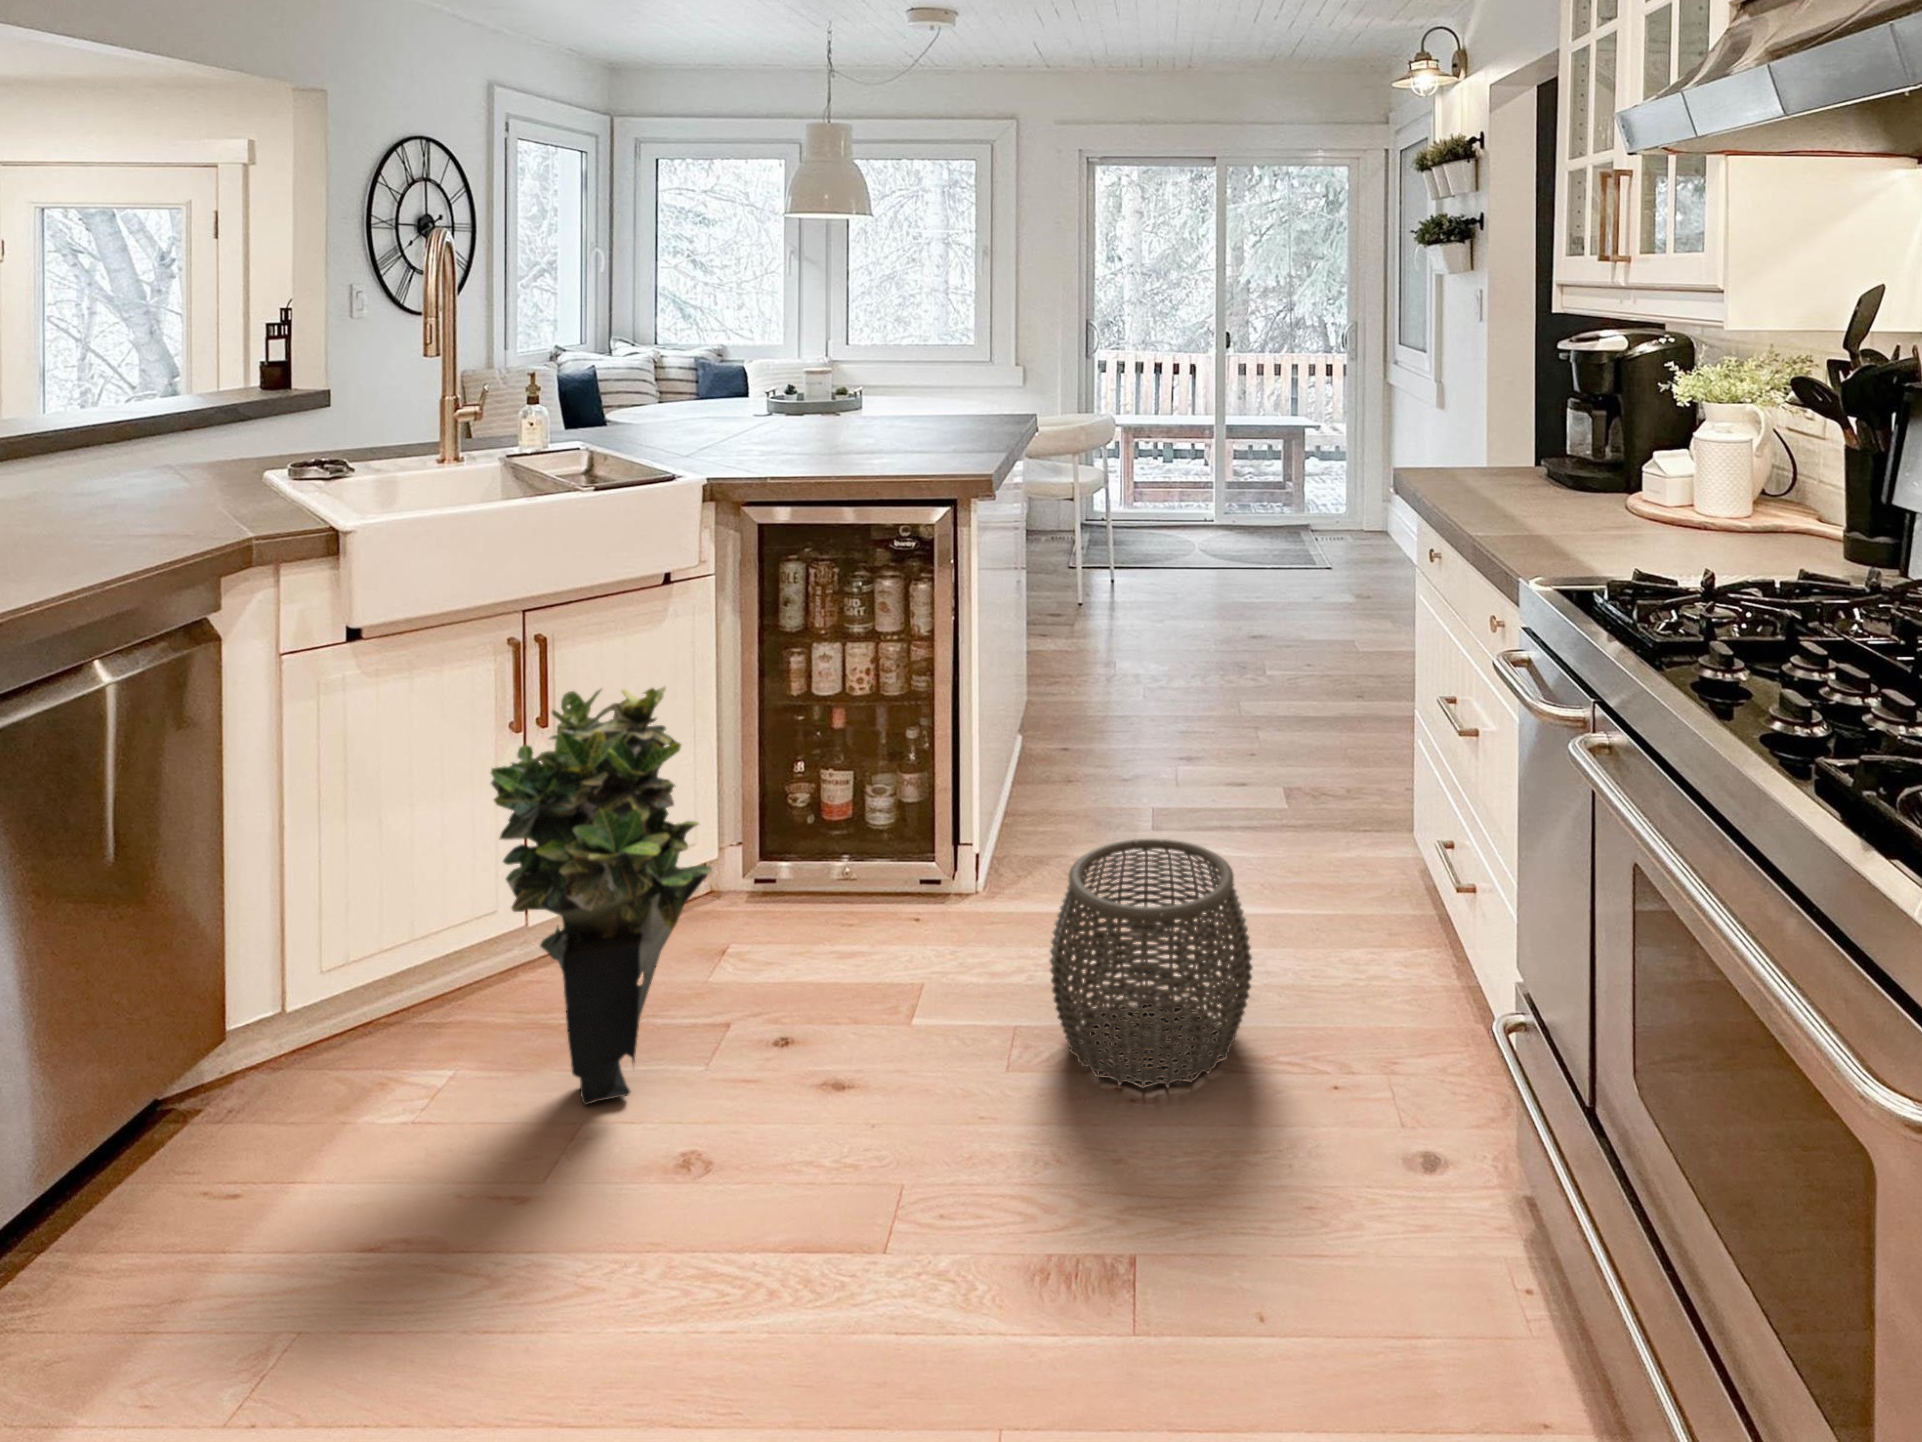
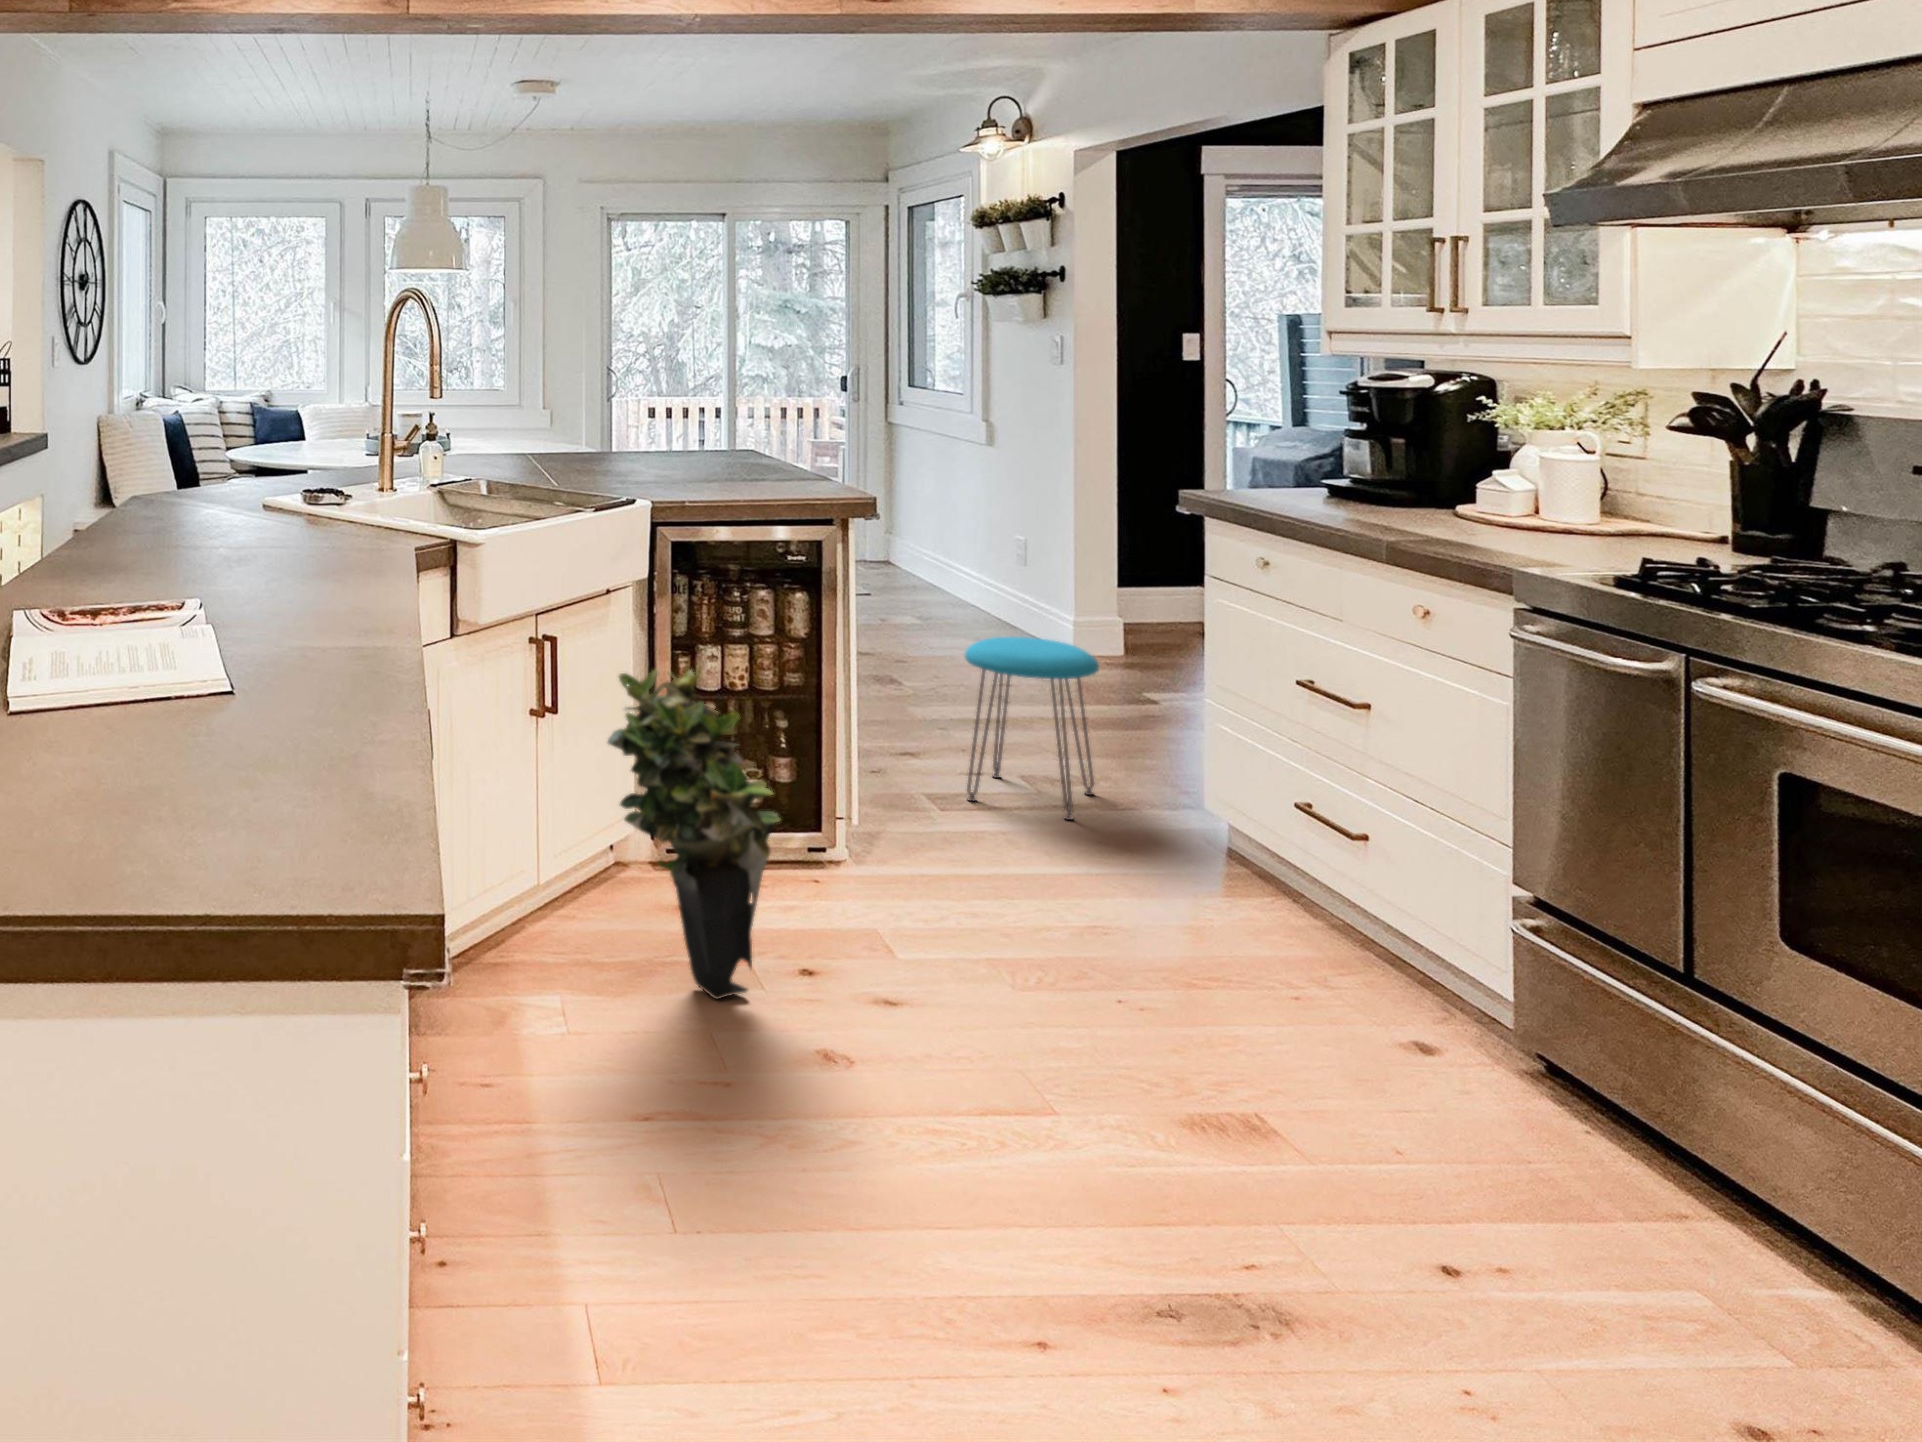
stool: none [1188,626,1341,842] -> present [965,637,1099,820]
woven basket: present [1050,839,1253,1088] -> none [1028,793,1213,983]

